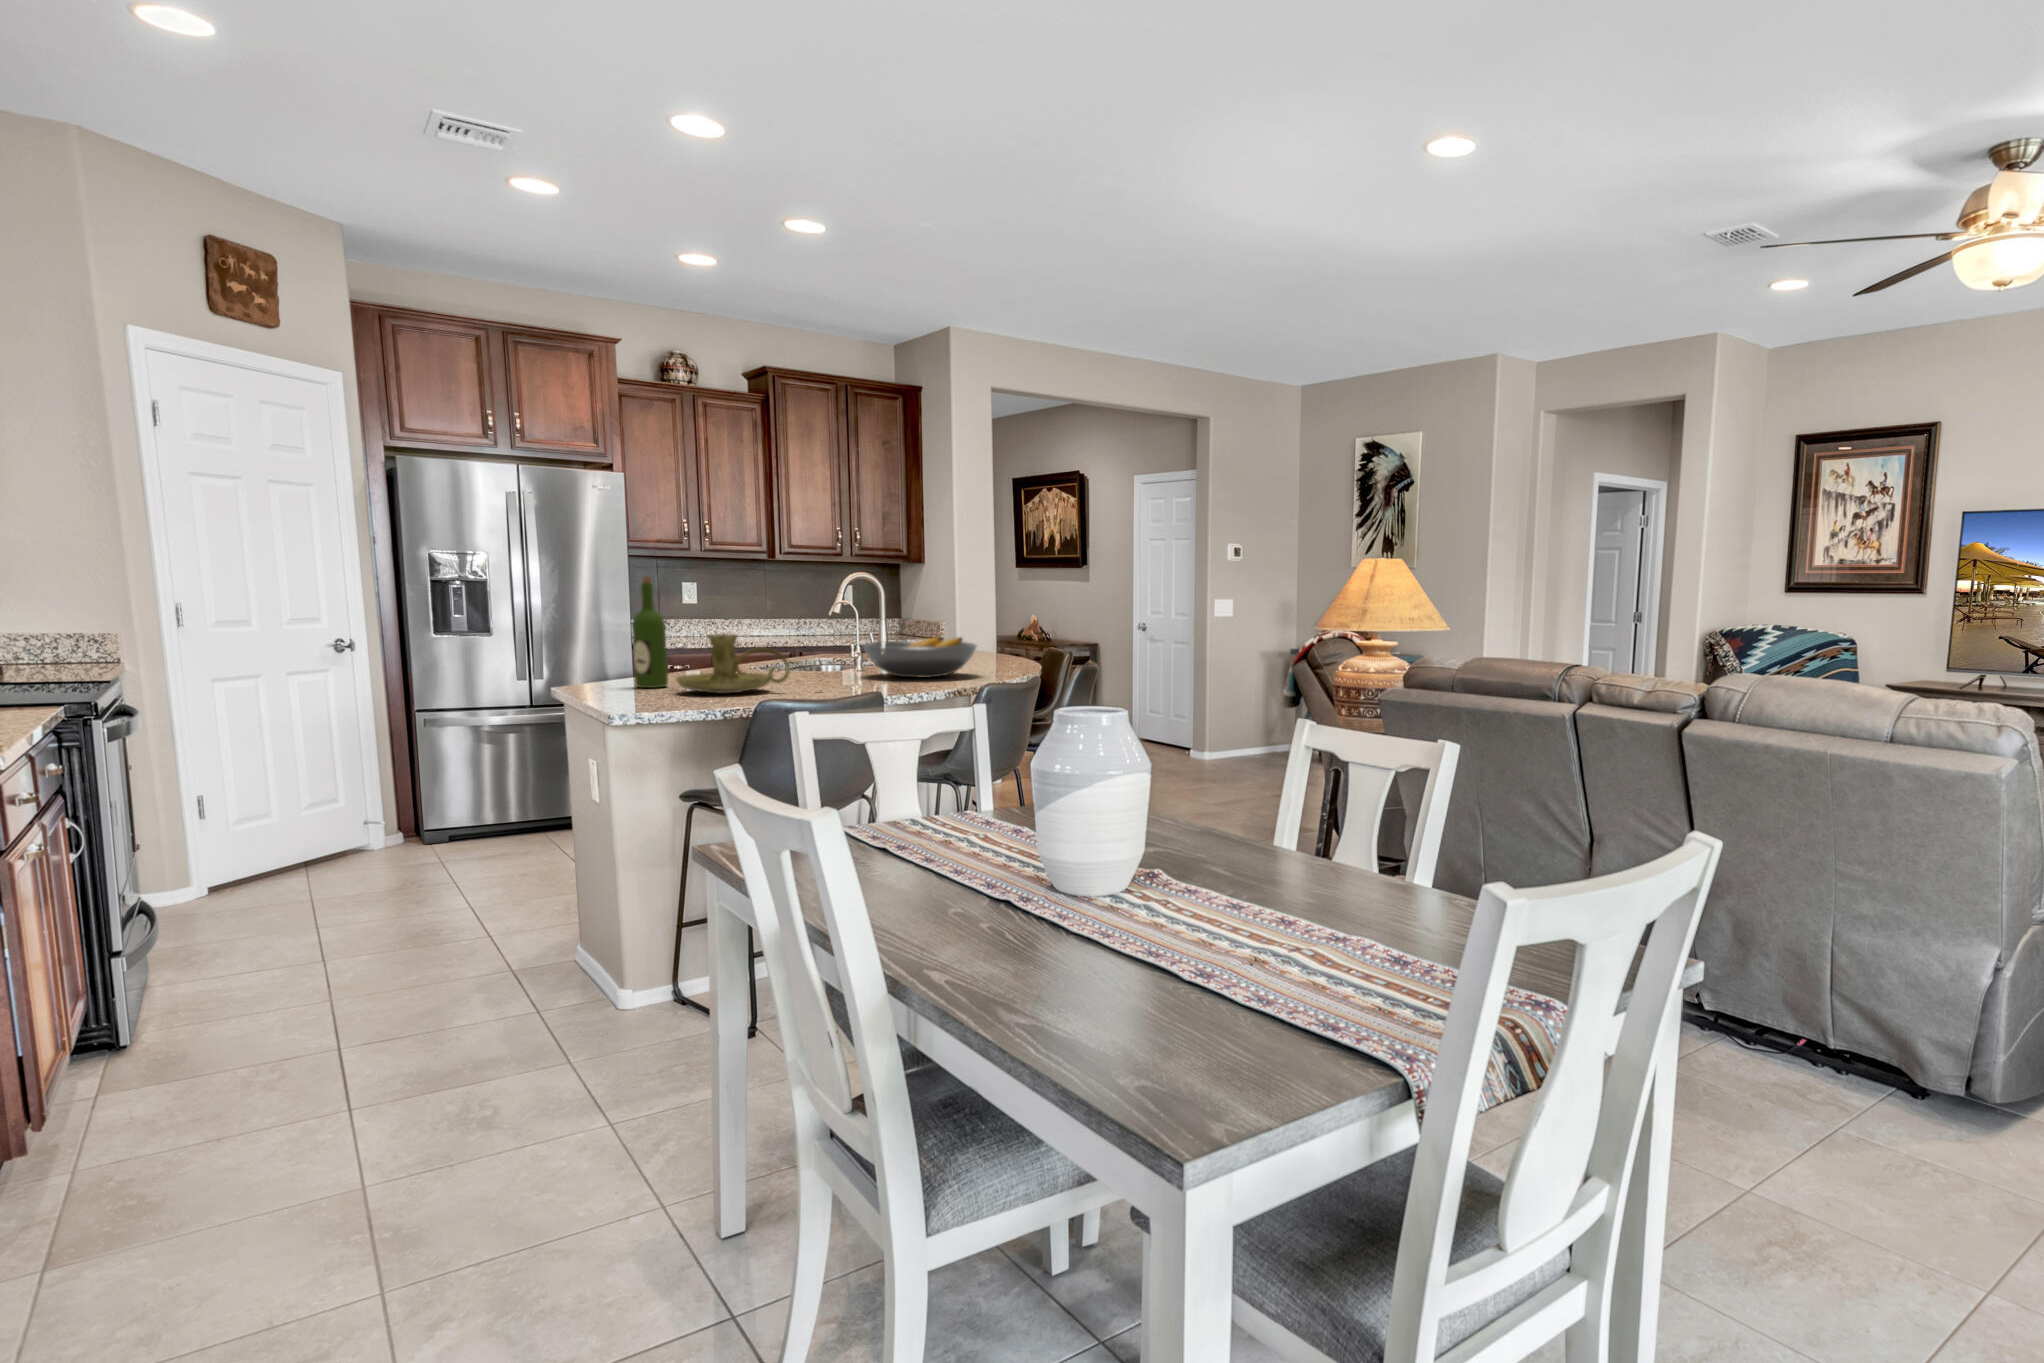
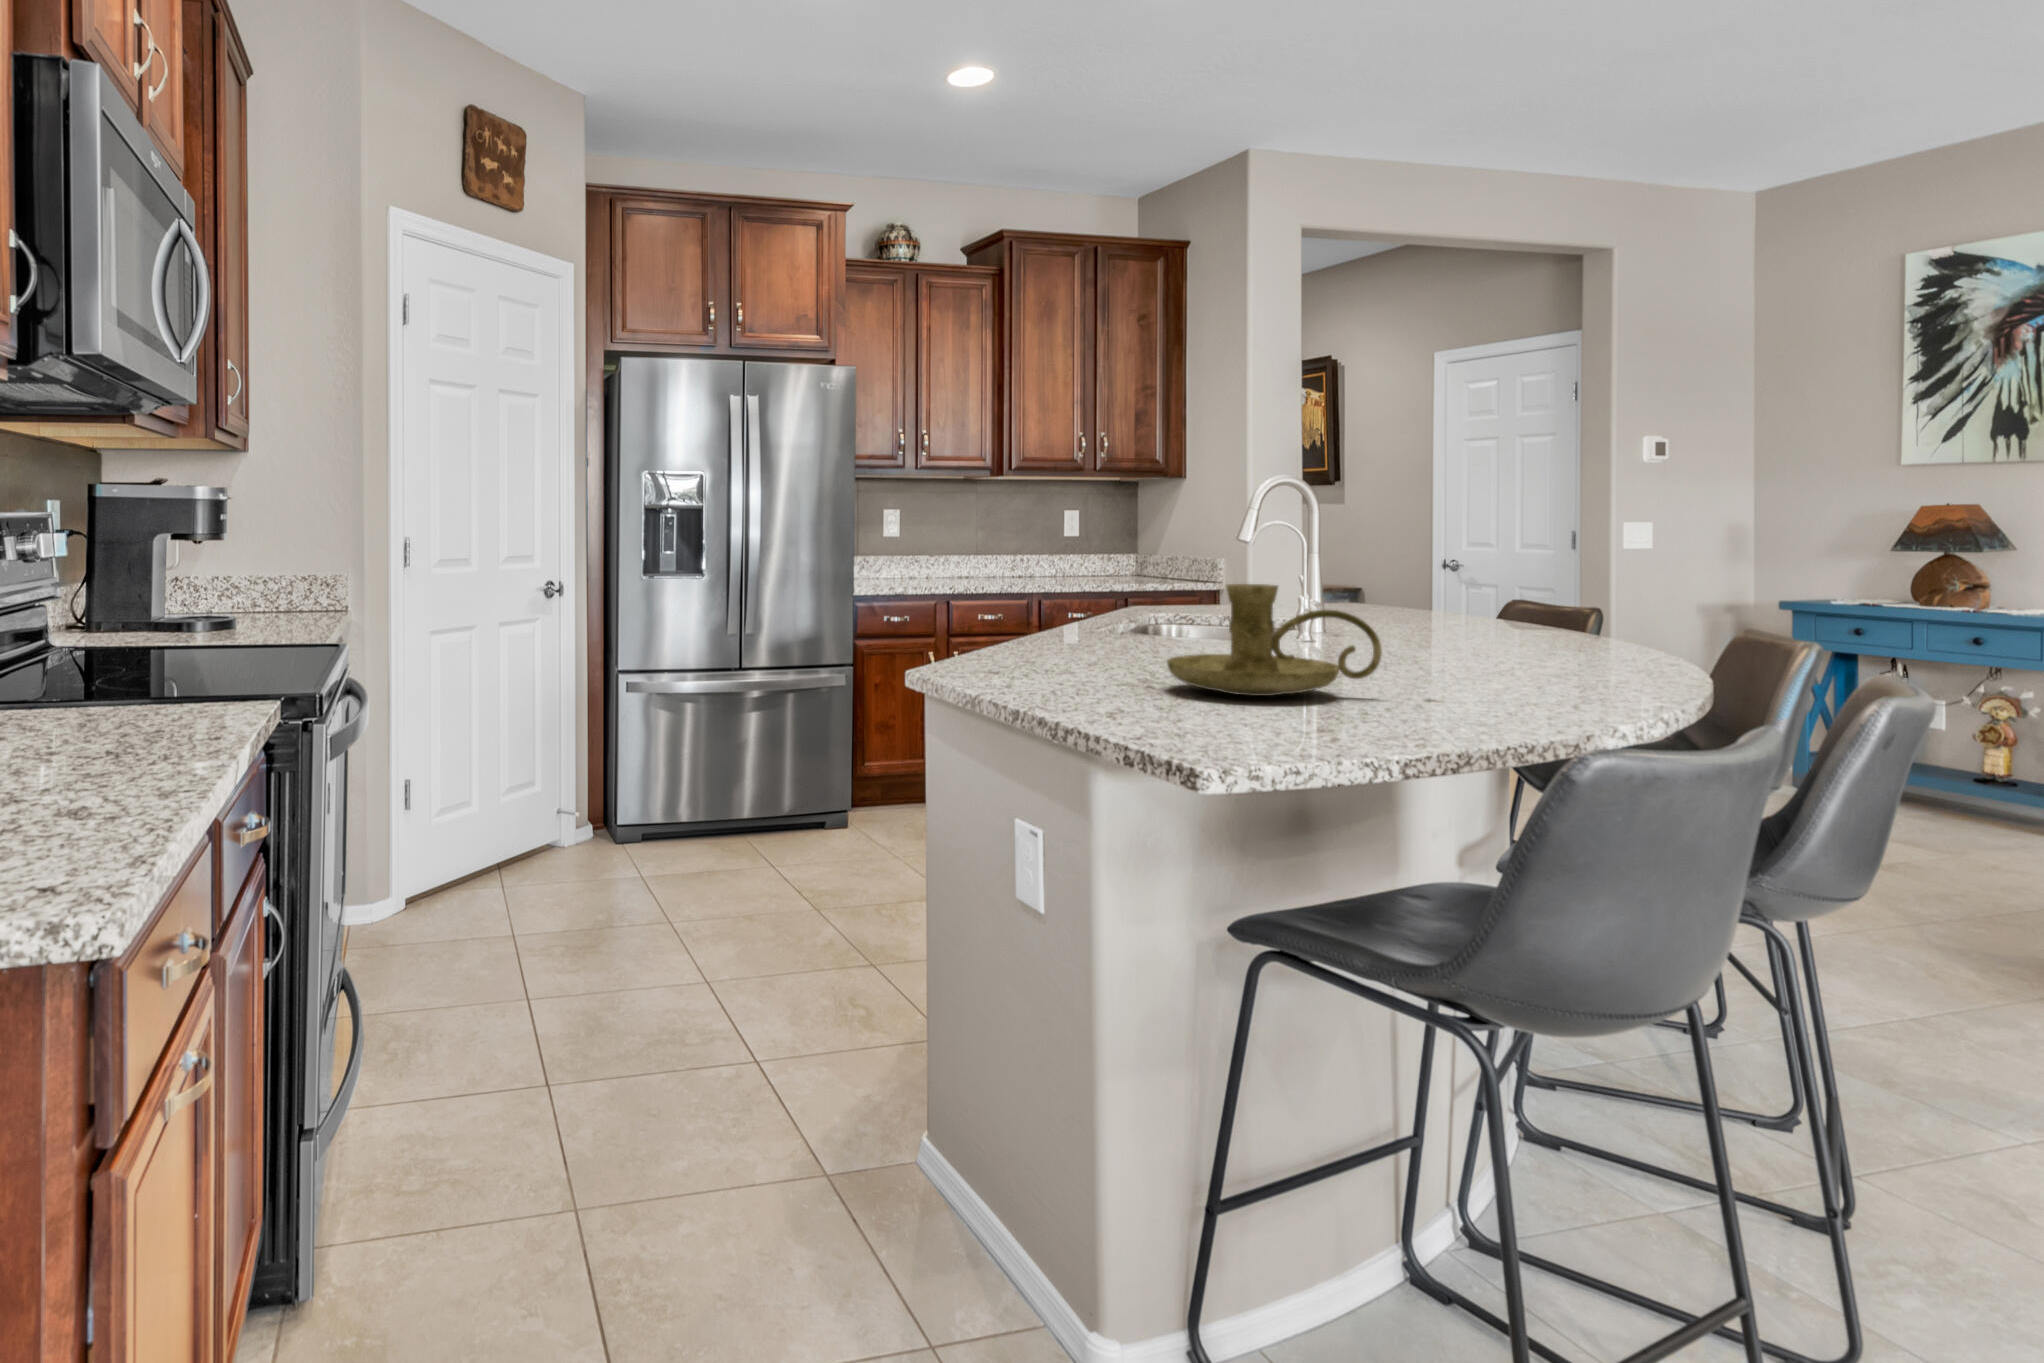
wine bottle: present [632,576,668,688] -> none [1062,481,1115,677]
fruit bowl: present [863,637,976,678] -> none [1388,589,1625,665]

